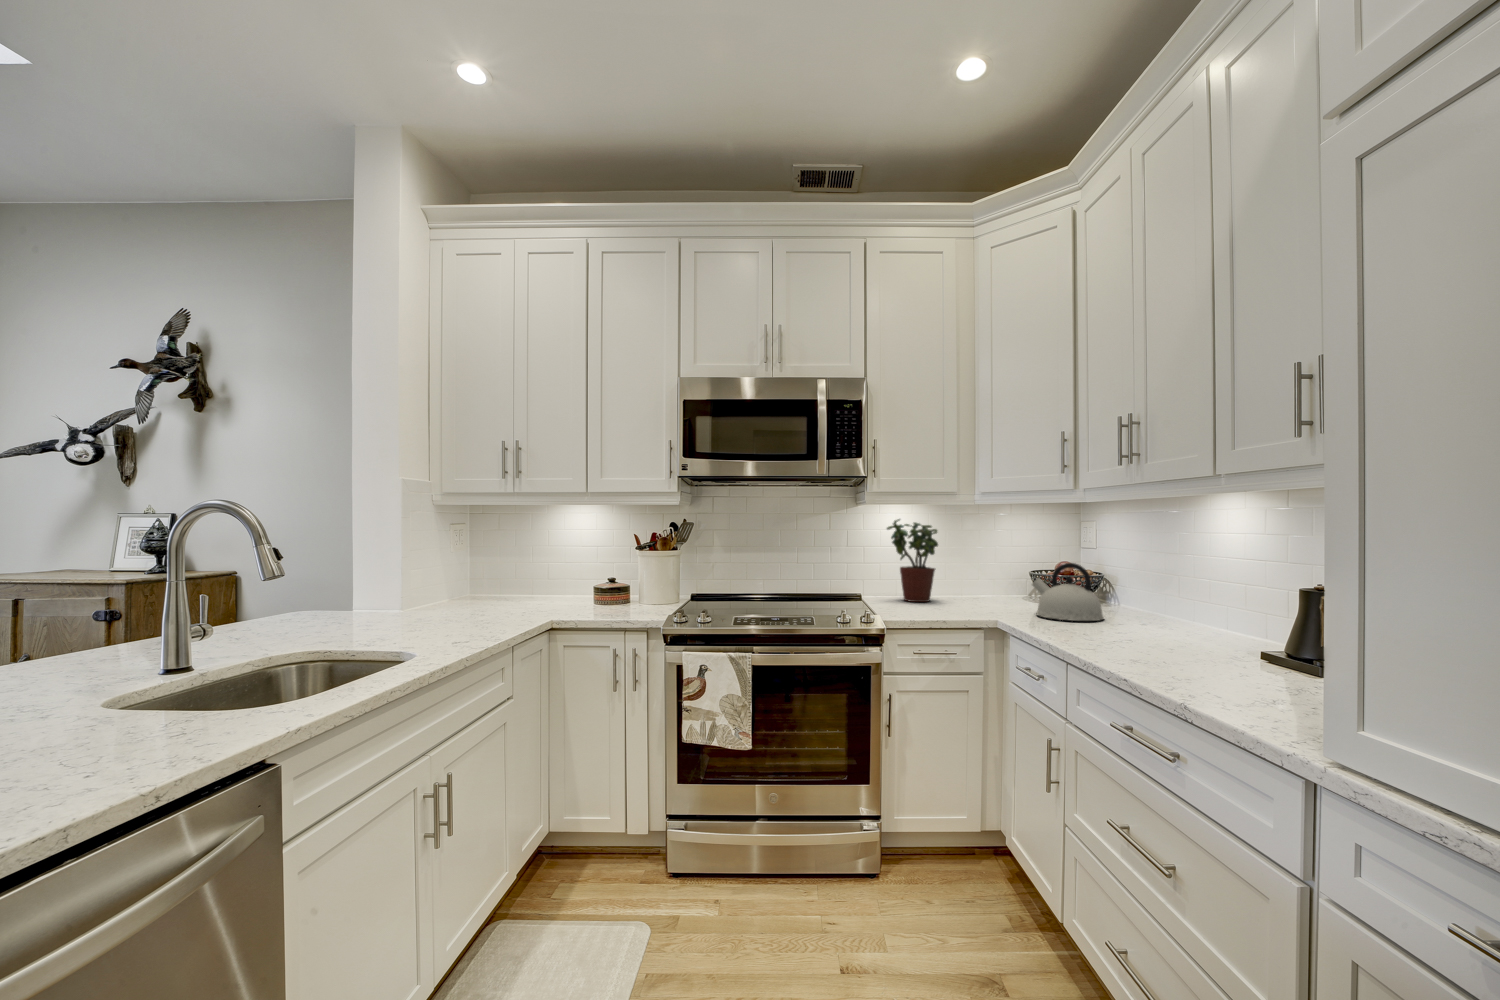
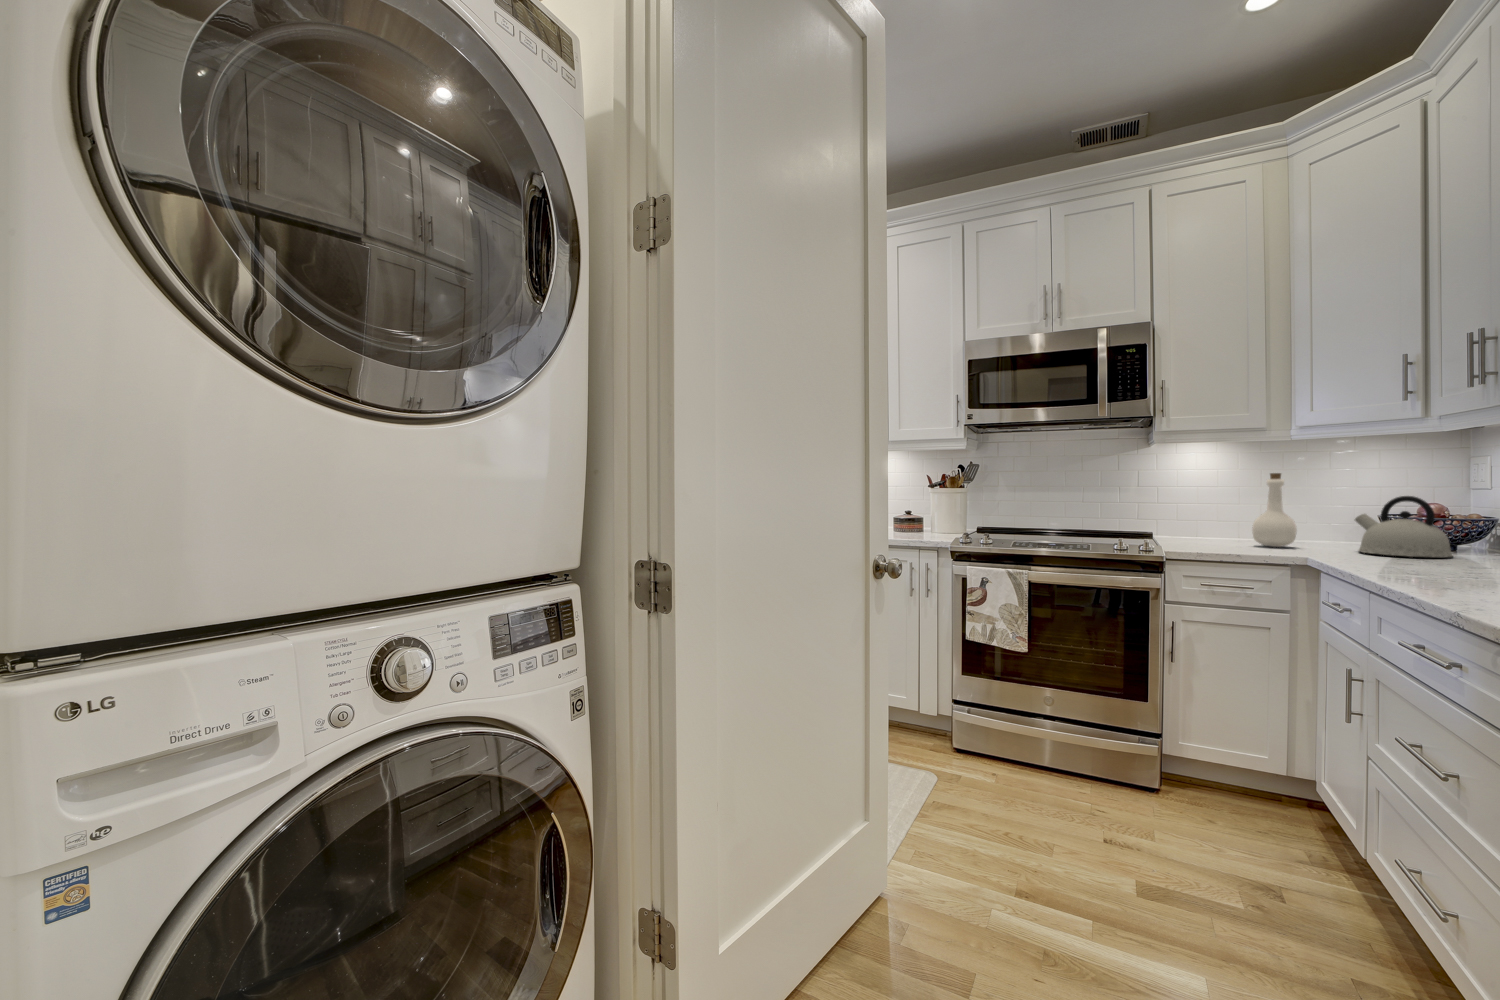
potted plant: present [887,519,938,602] -> none [1180,457,1243,540]
bottle: none [952,538,988,611] -> present [1252,473,1297,547]

